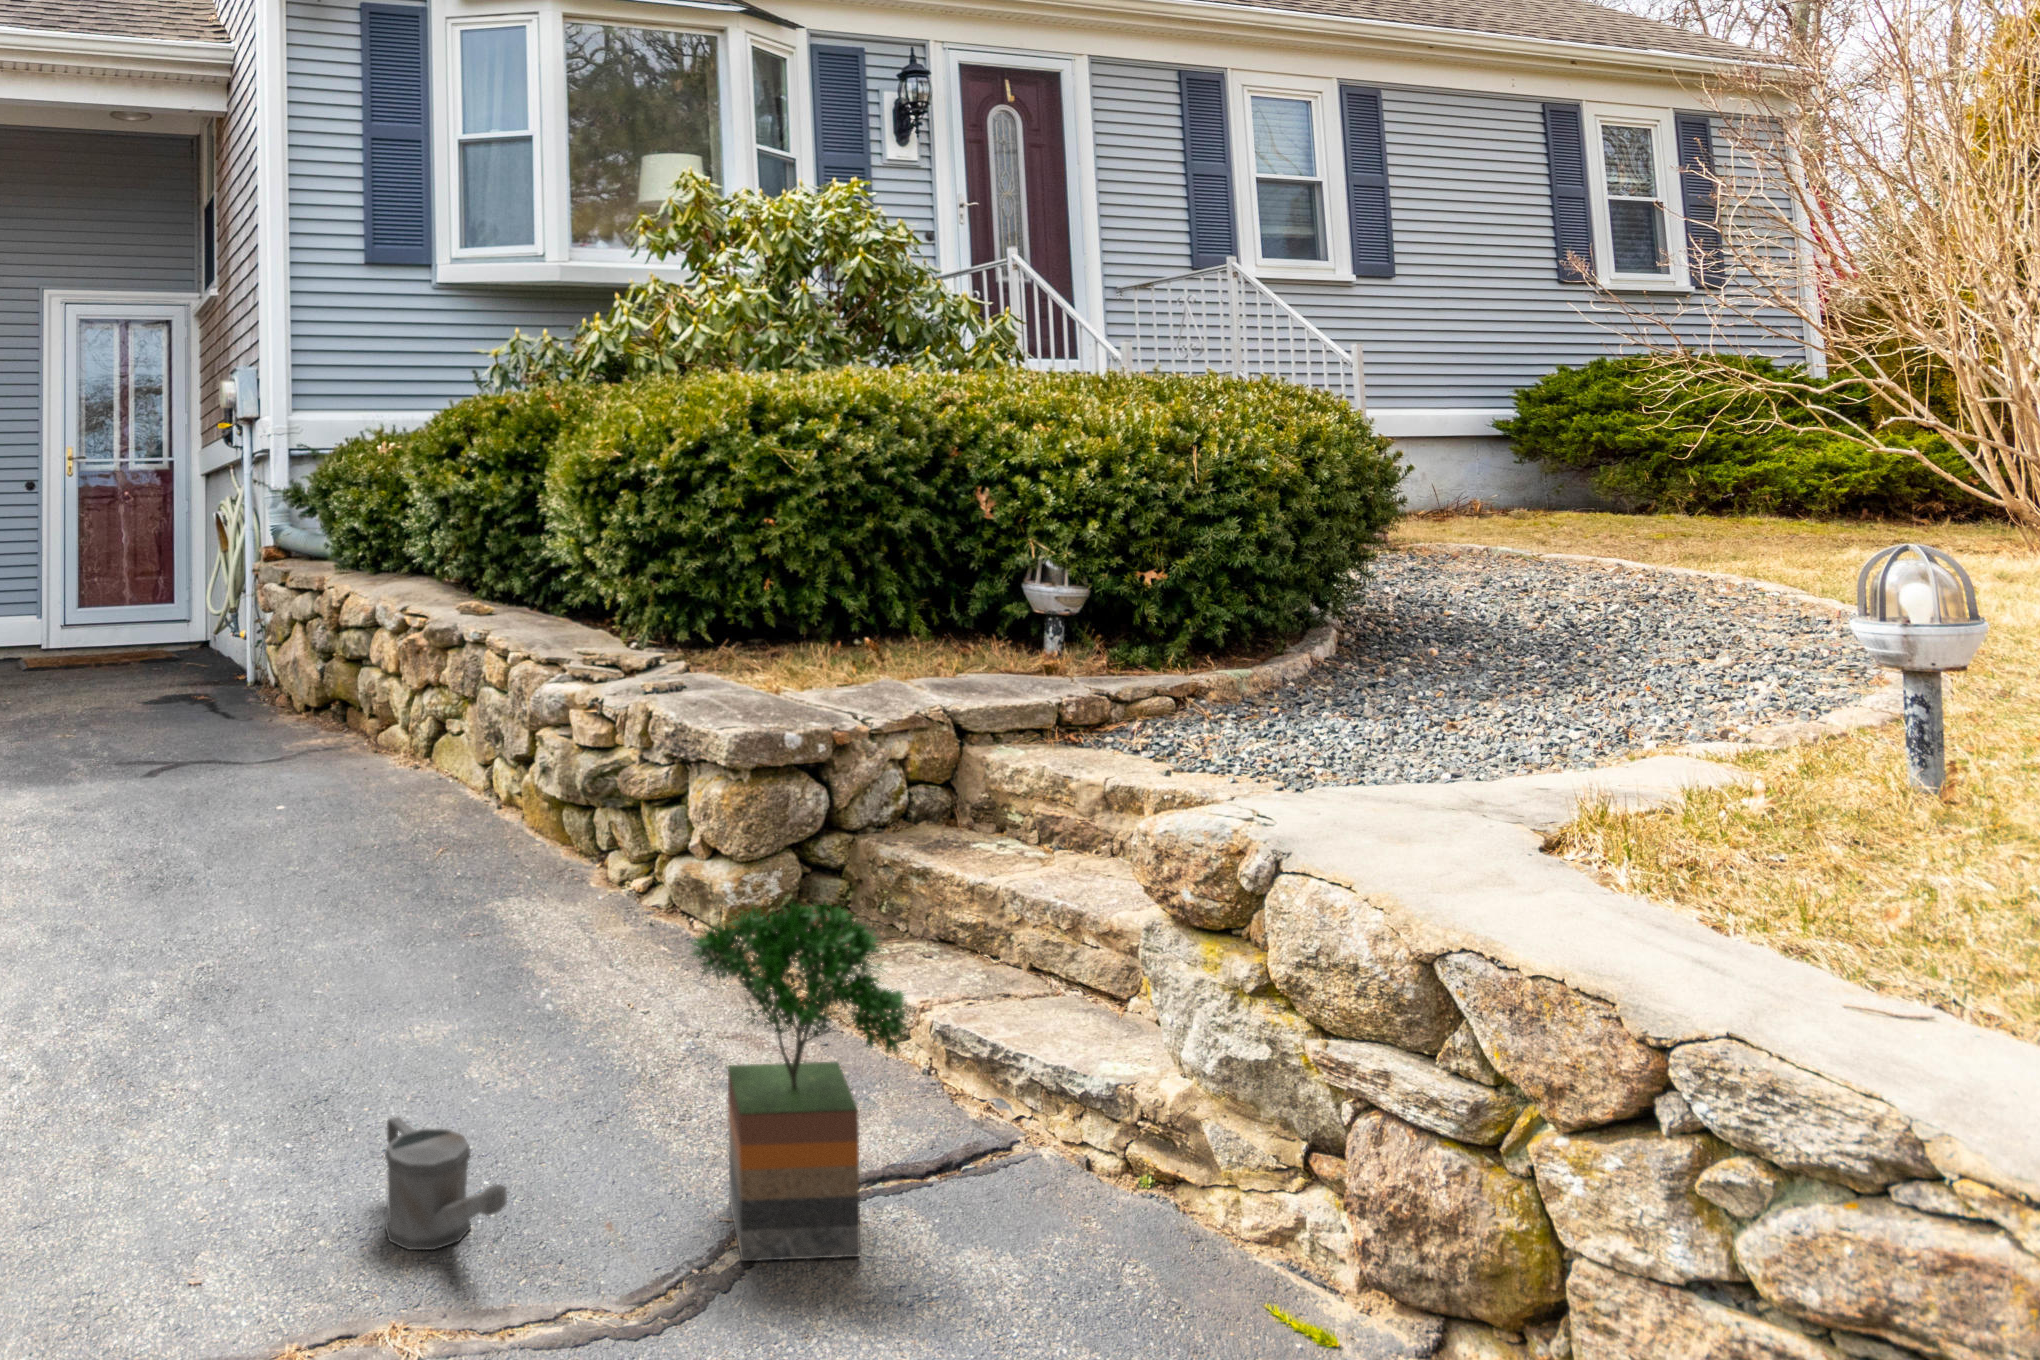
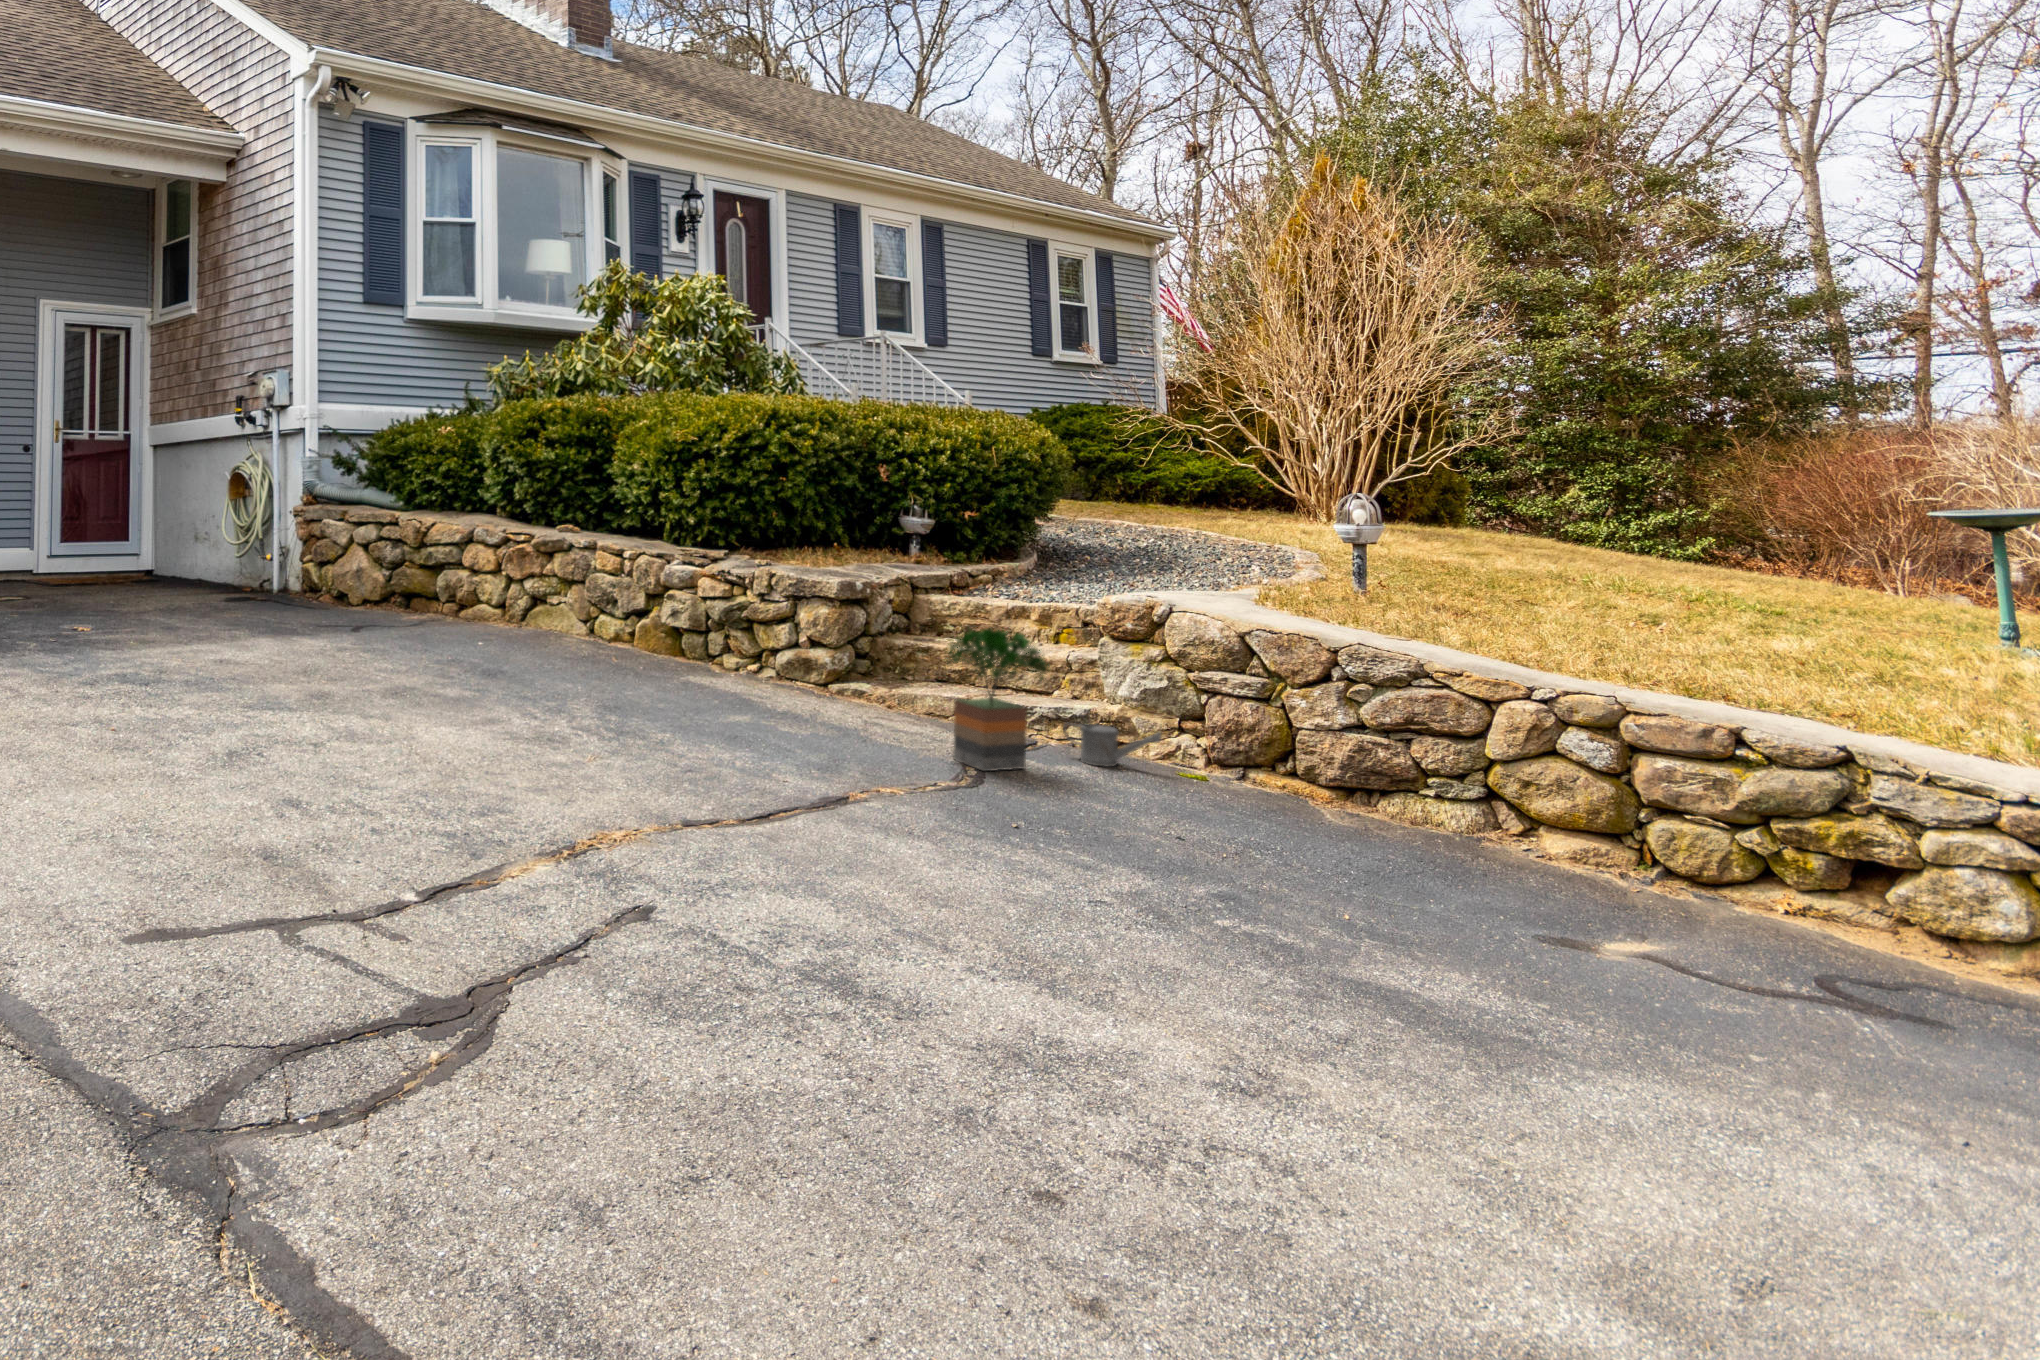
watering can: present [385,1116,507,1250] -> present [1063,723,1162,767]

